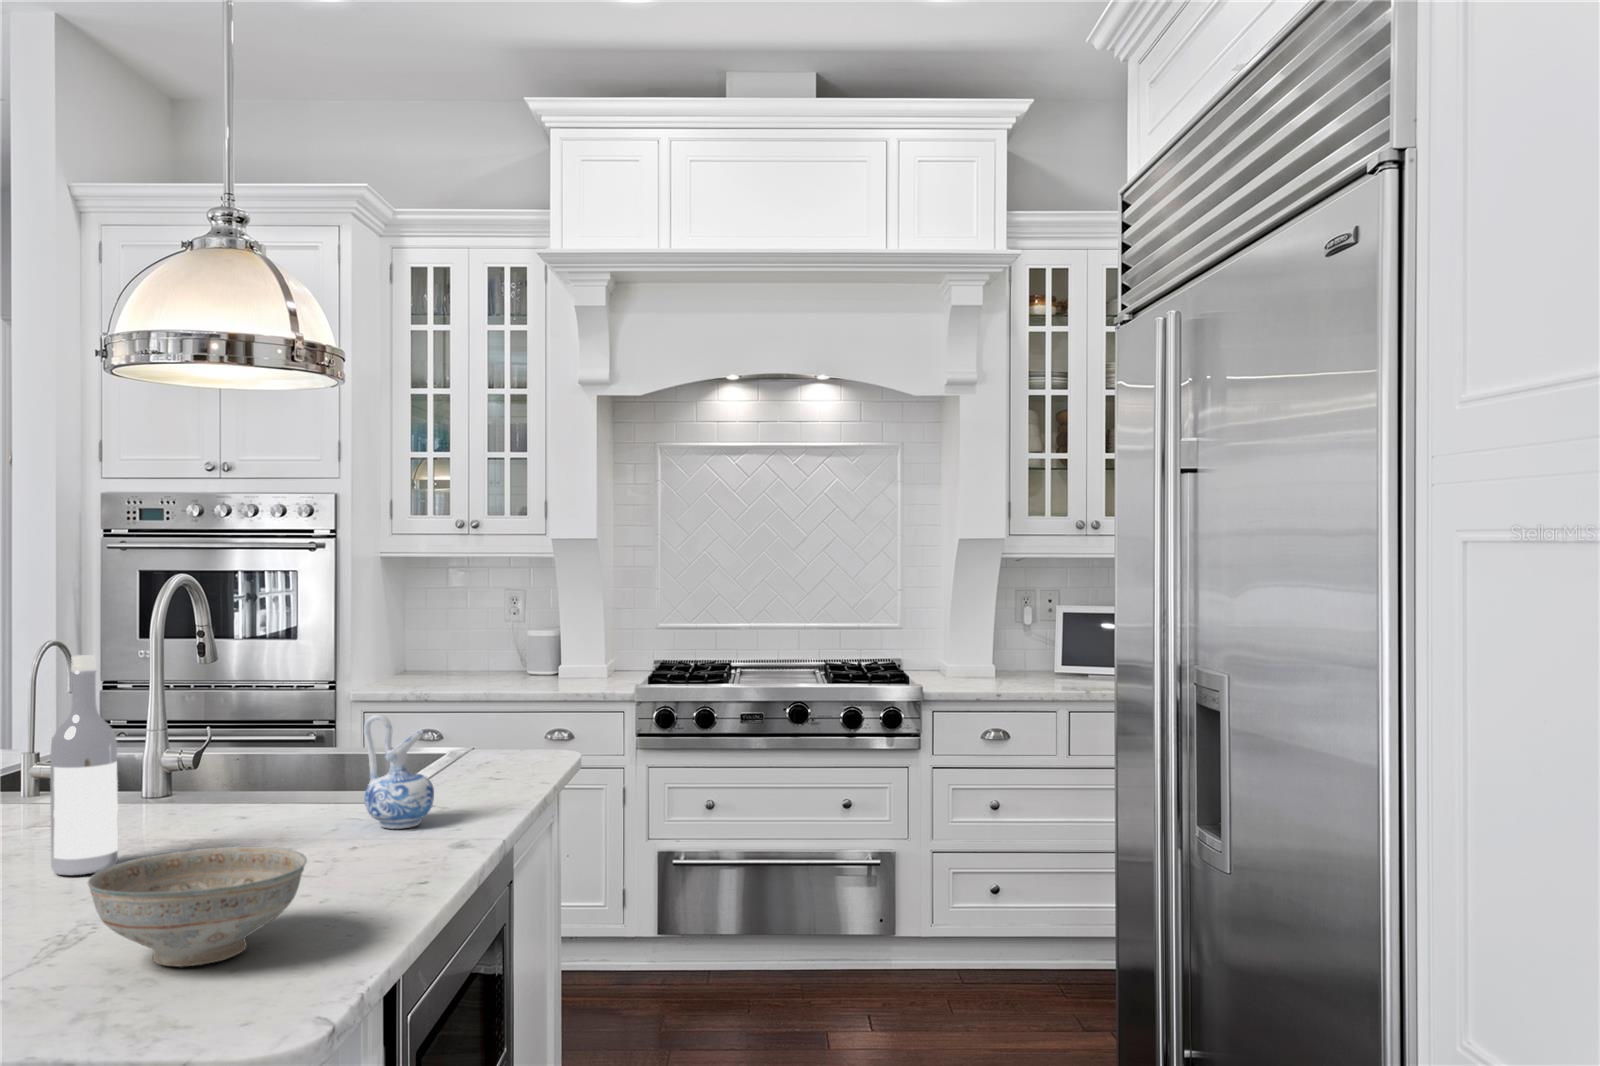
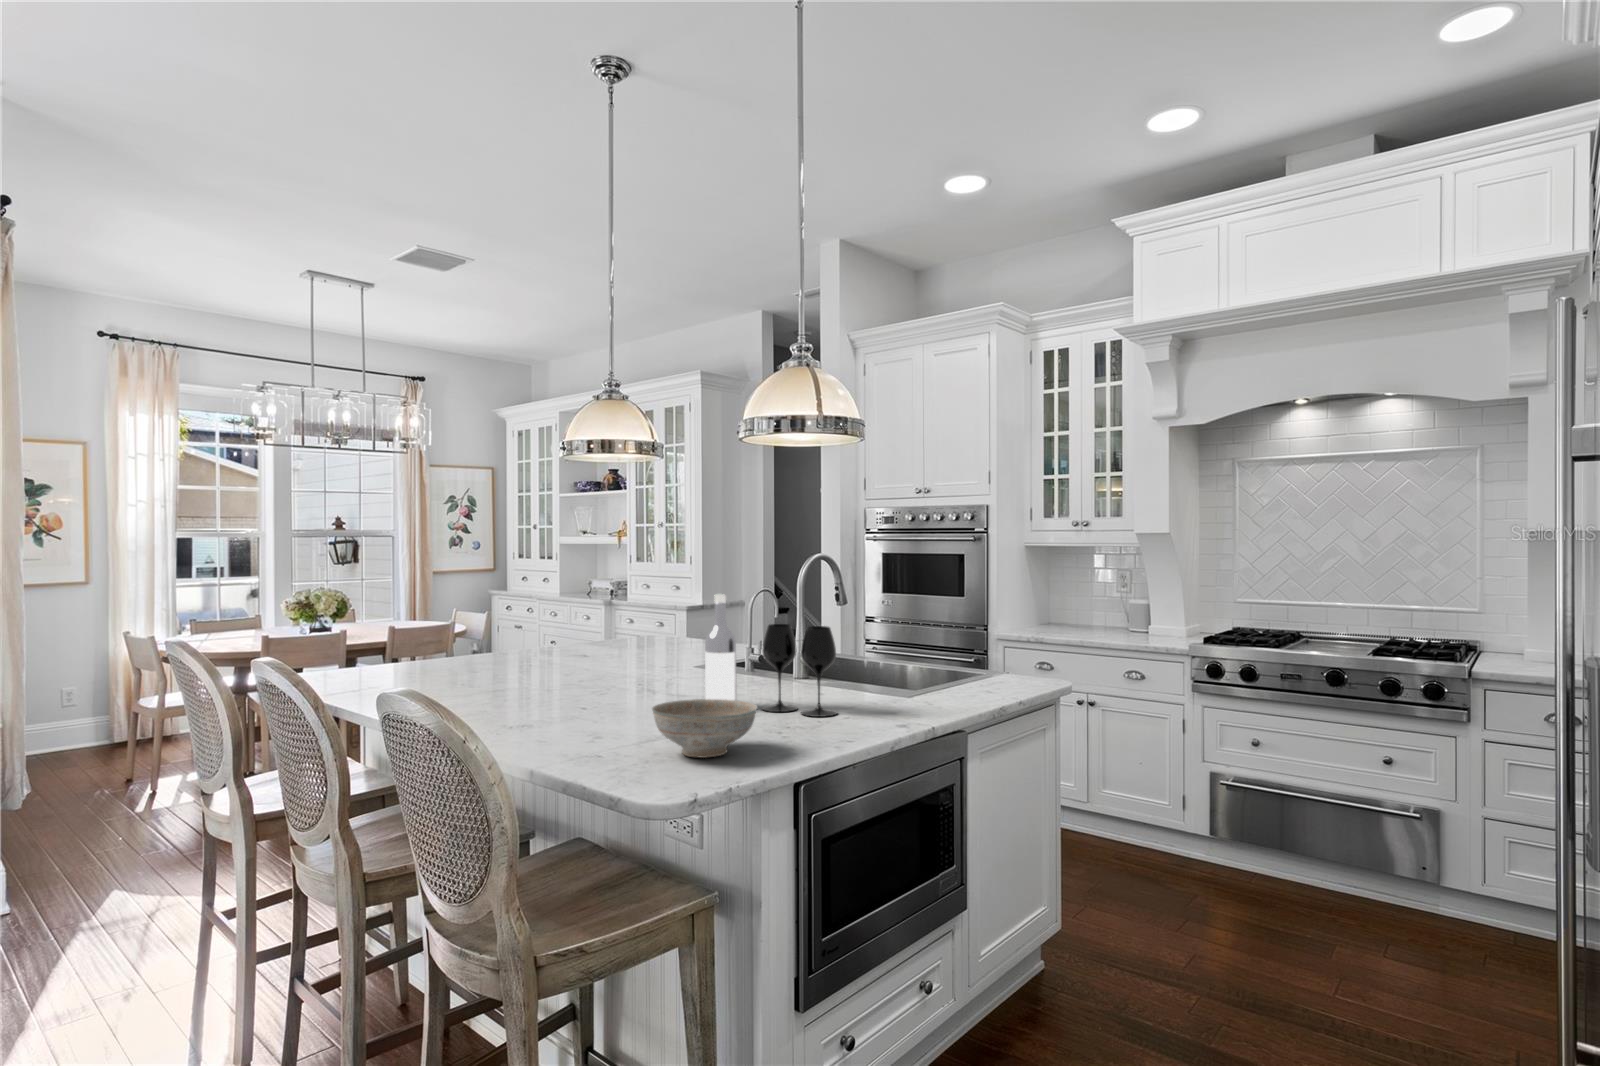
wine glass: none [170,699,325,861] -> present [762,624,837,717]
ceramic pitcher: present [364,715,434,829] -> none [871,640,912,711]

